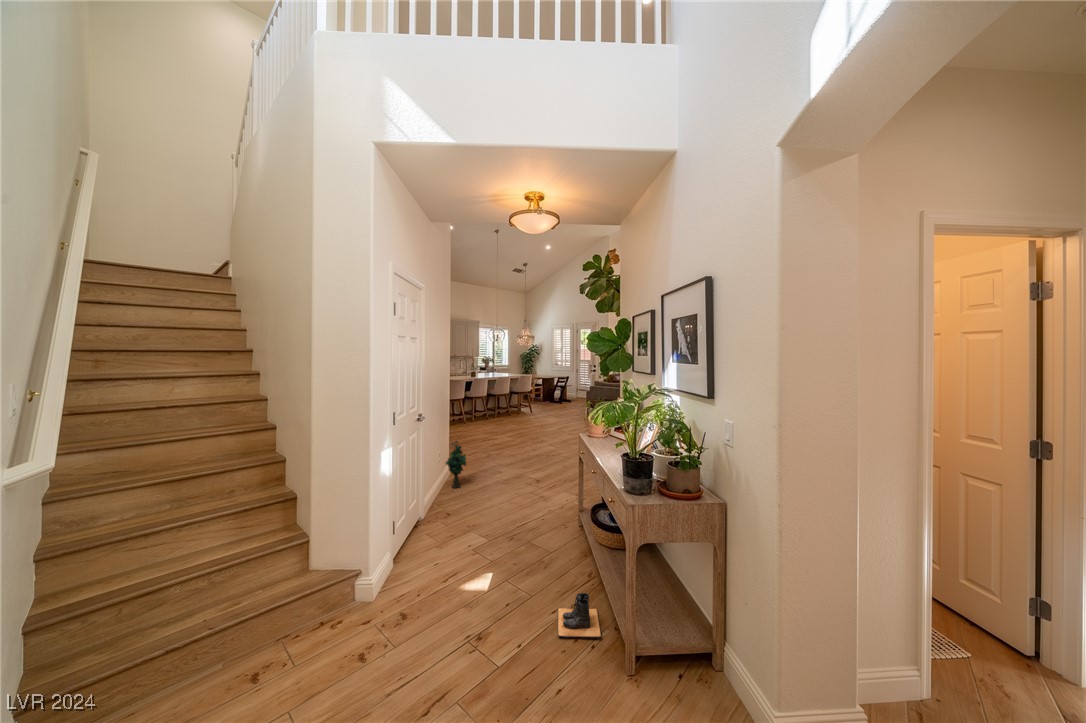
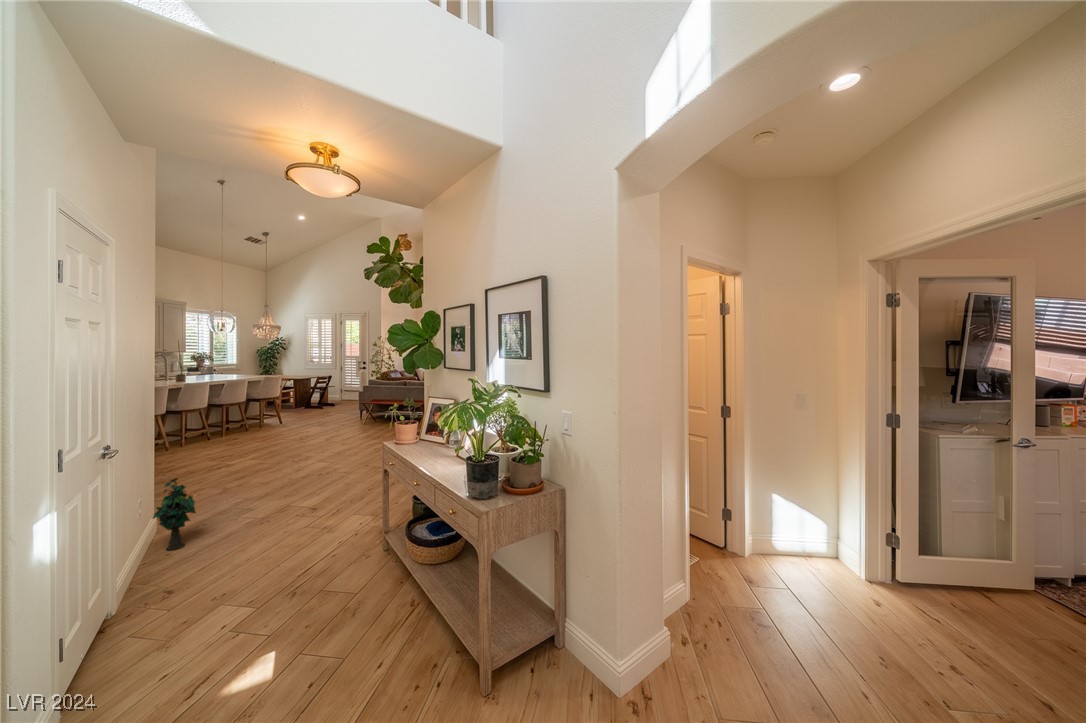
boots: present [558,593,601,637] -> none [385,626,446,693]

